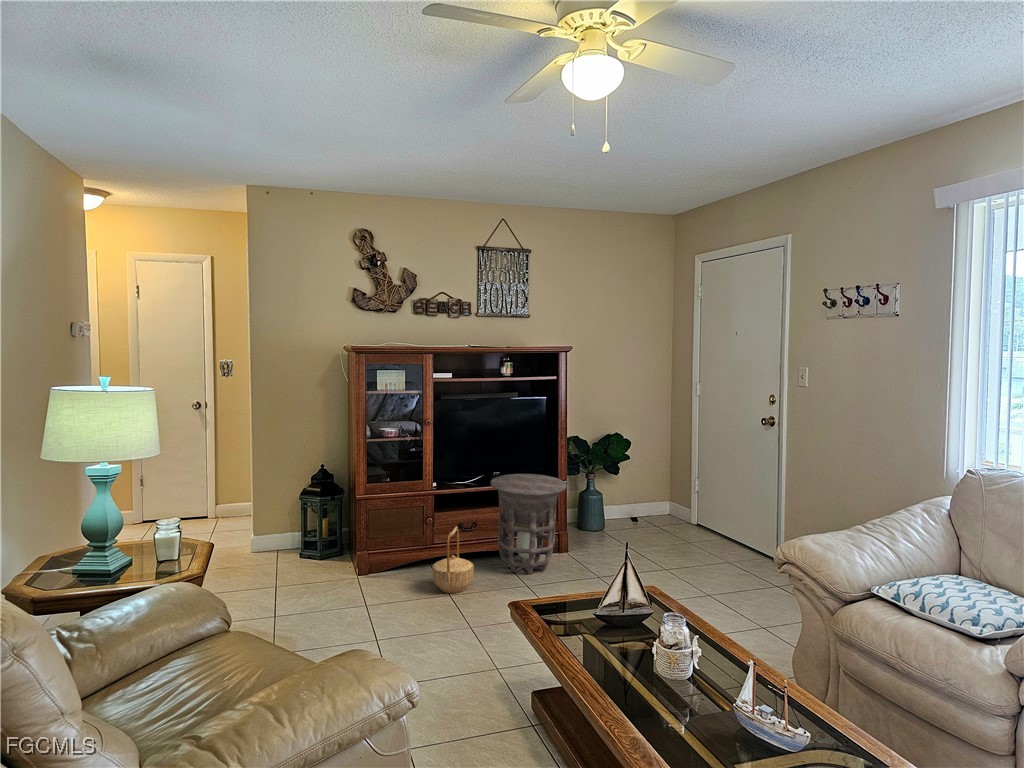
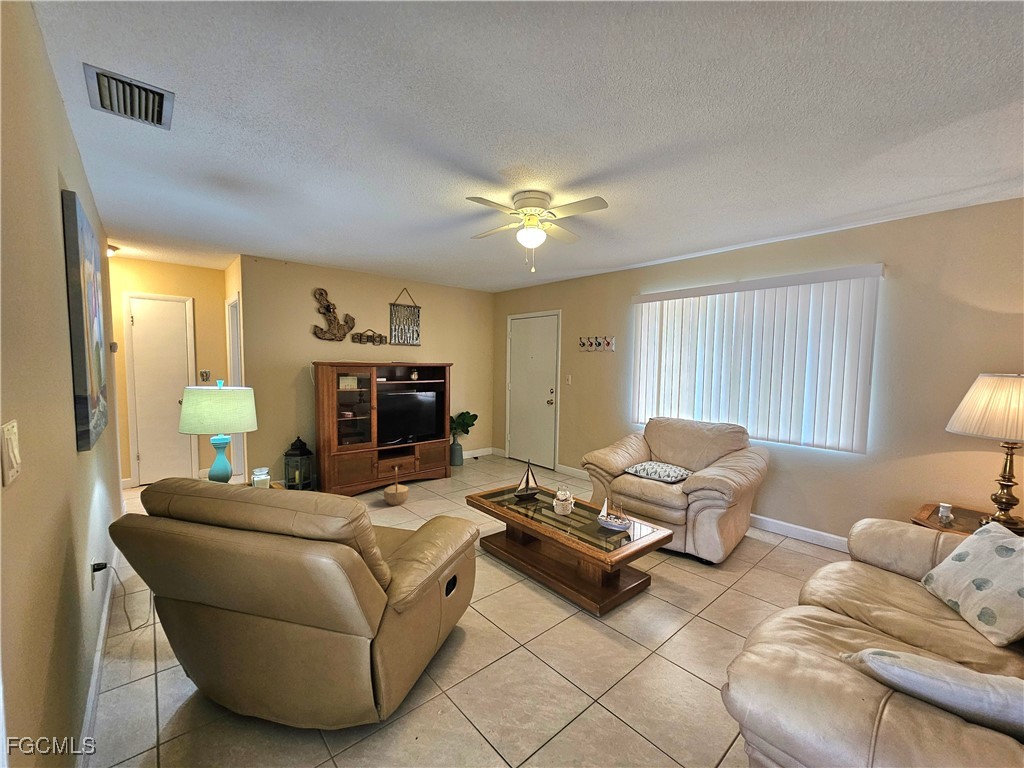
side table: present [490,474,566,574] -> none [411,435,455,490]

